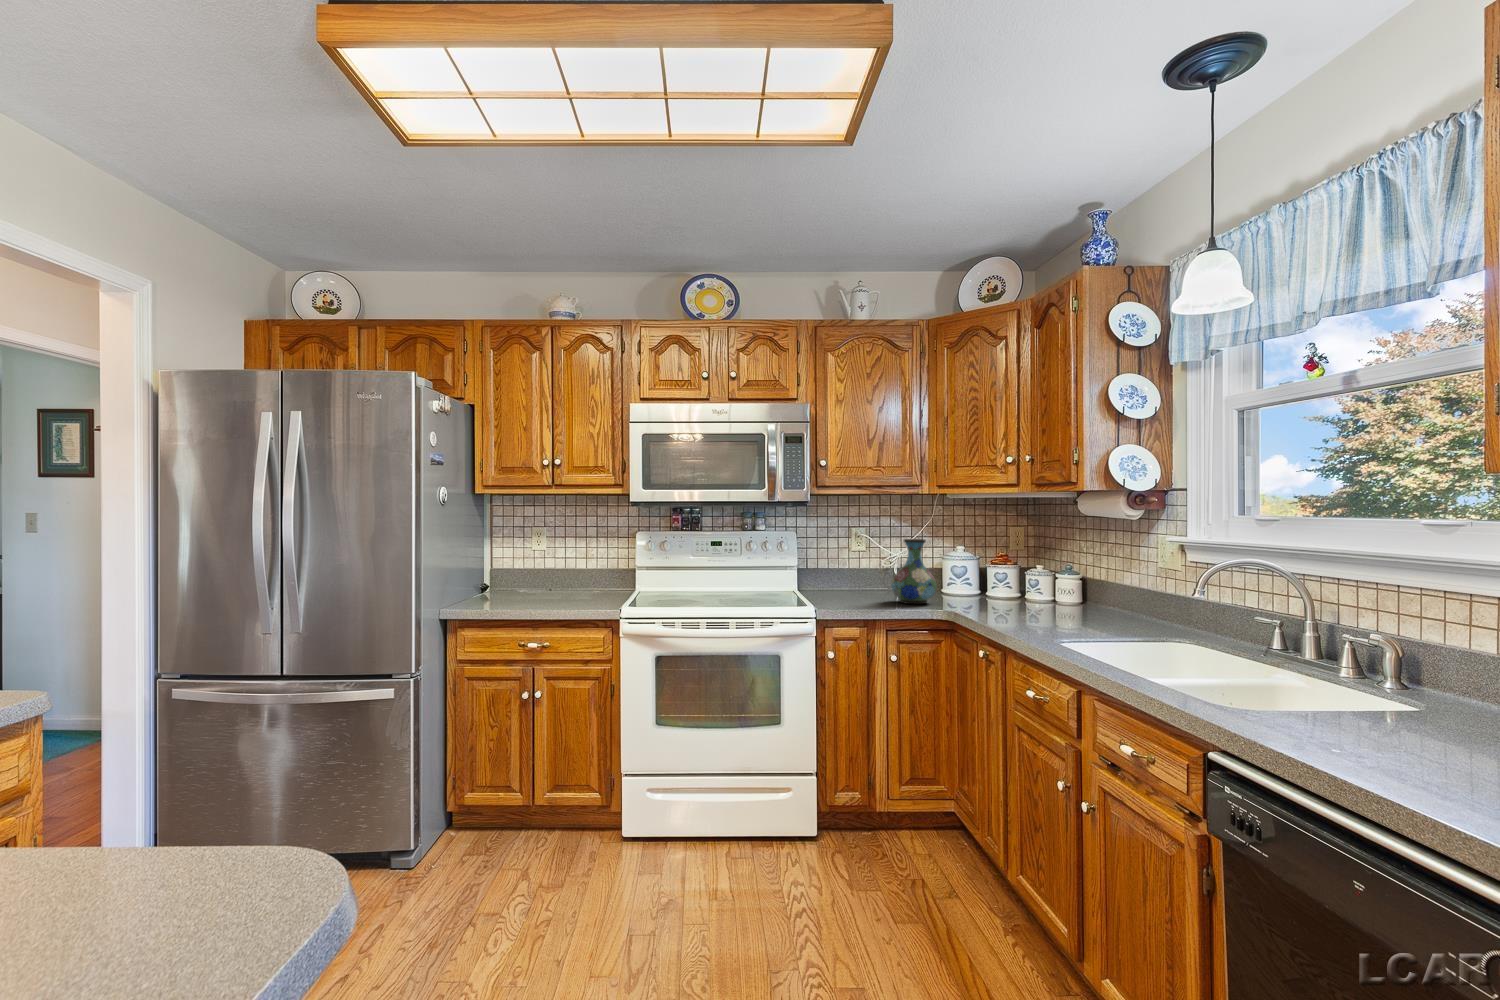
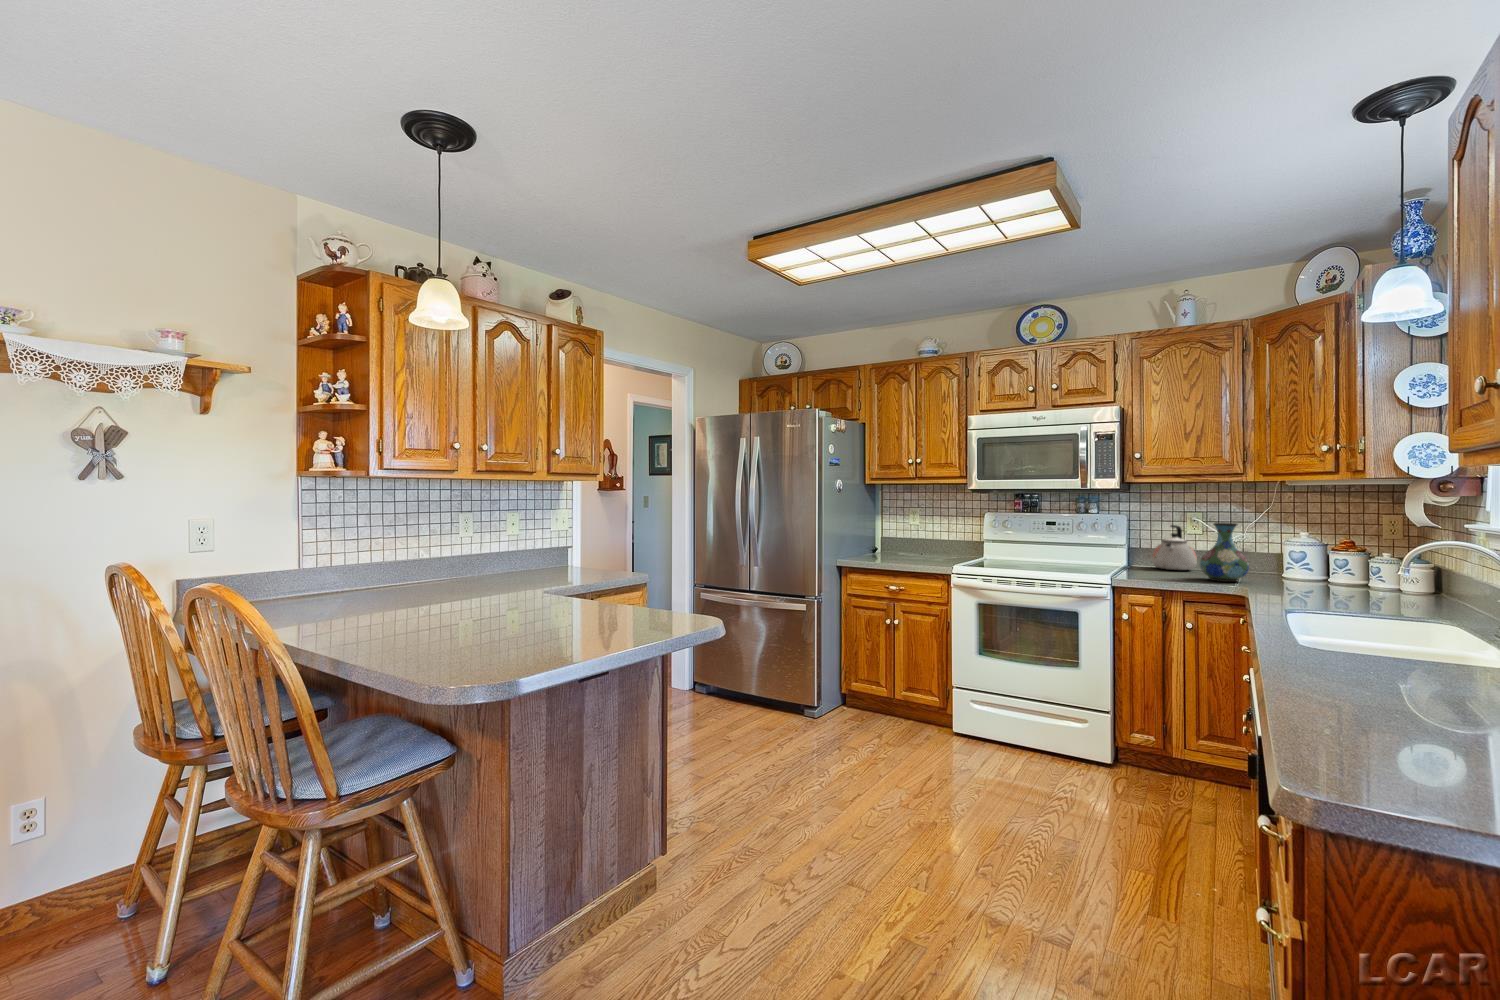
kettle: none [827,542,870,592] -> present [1152,525,1197,570]

